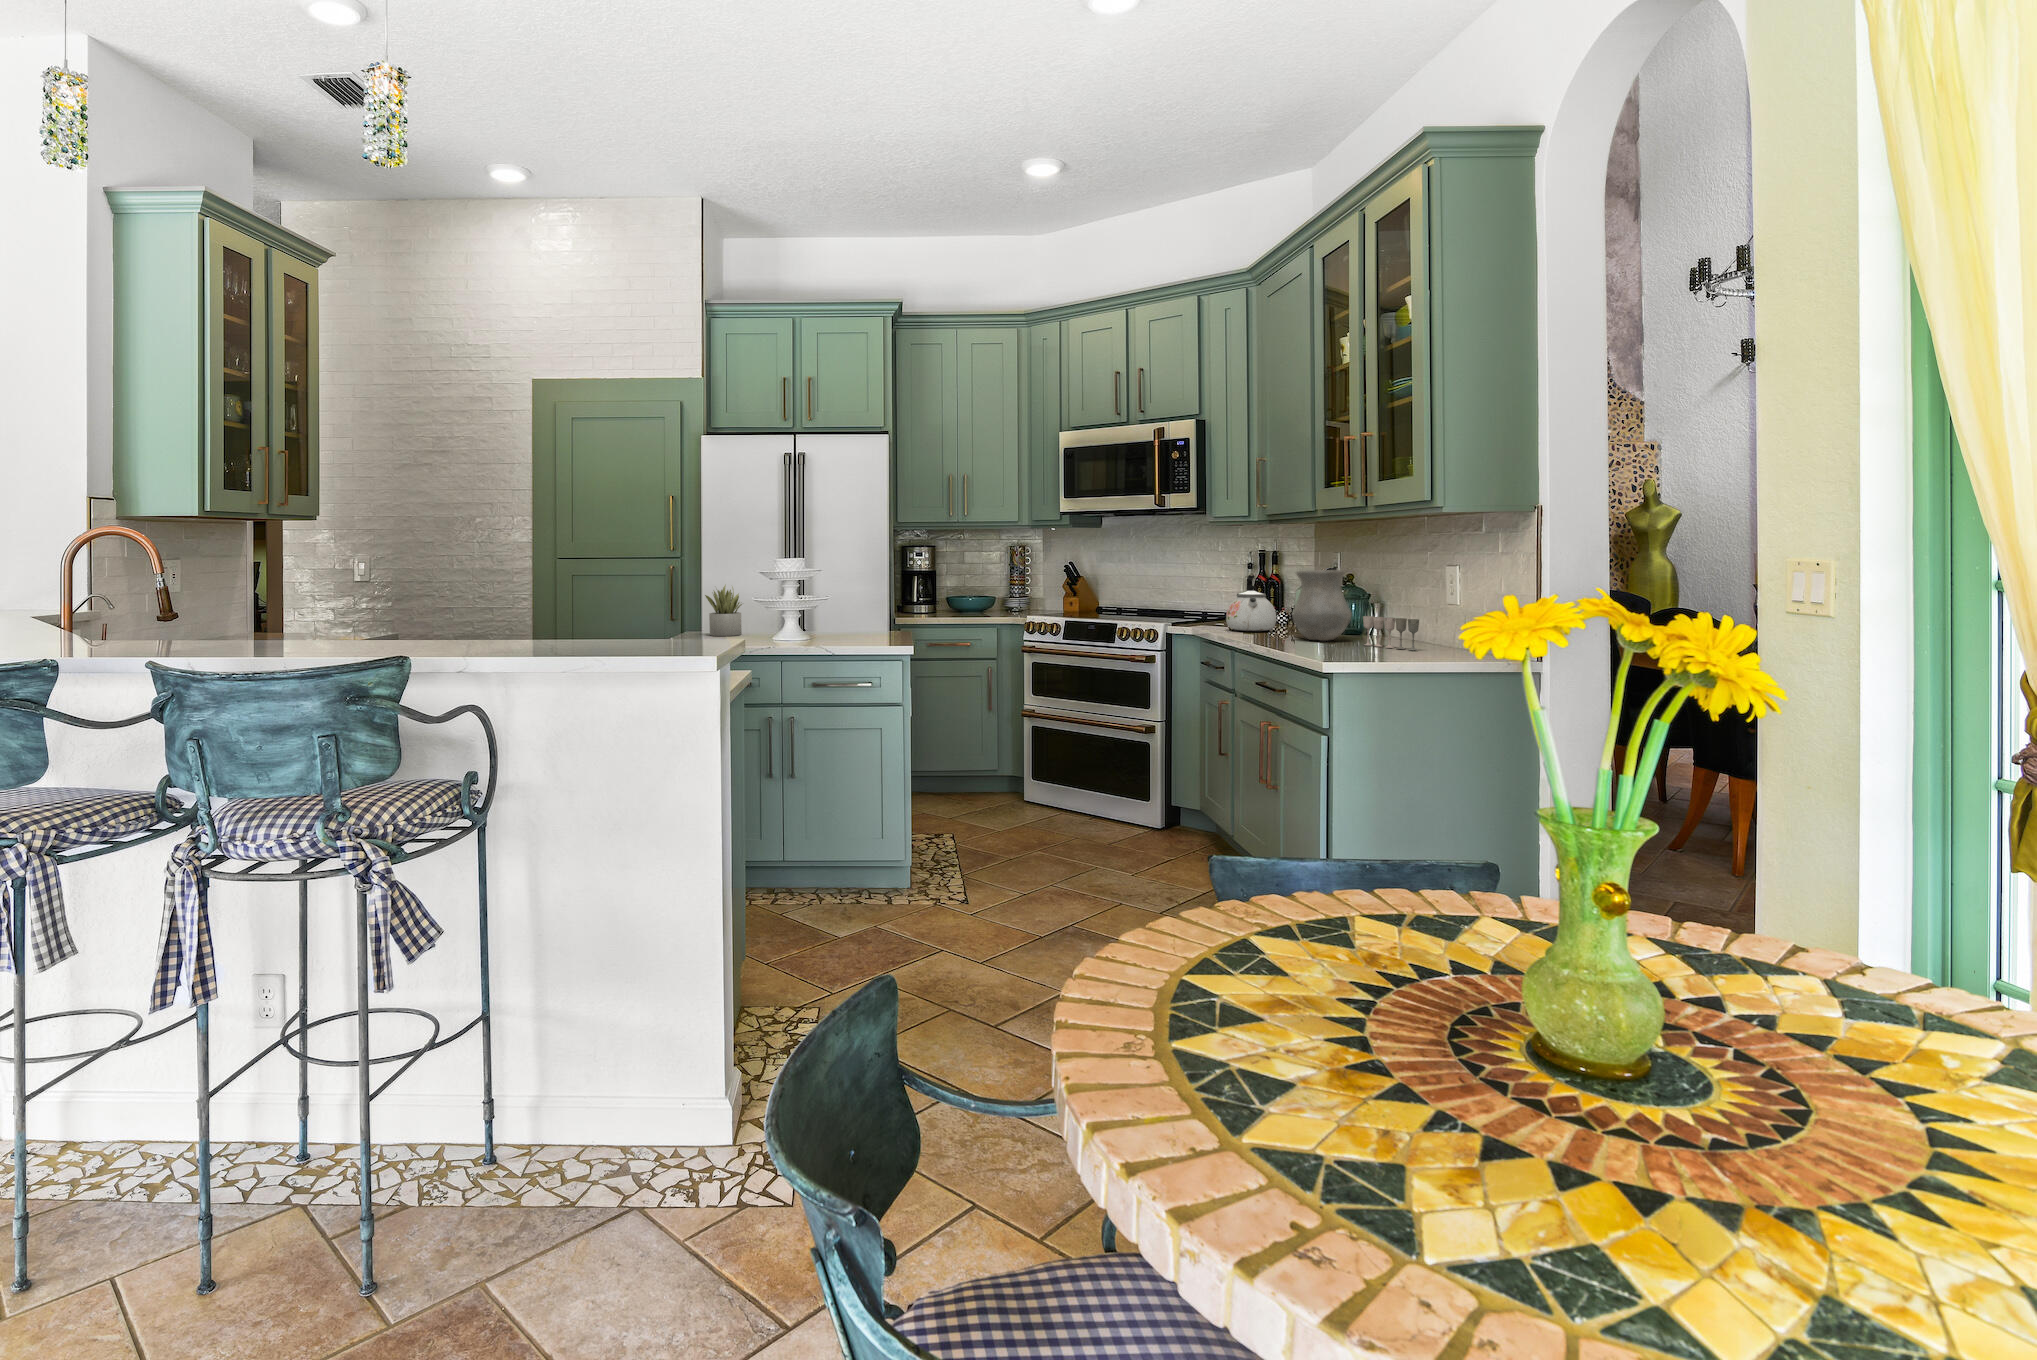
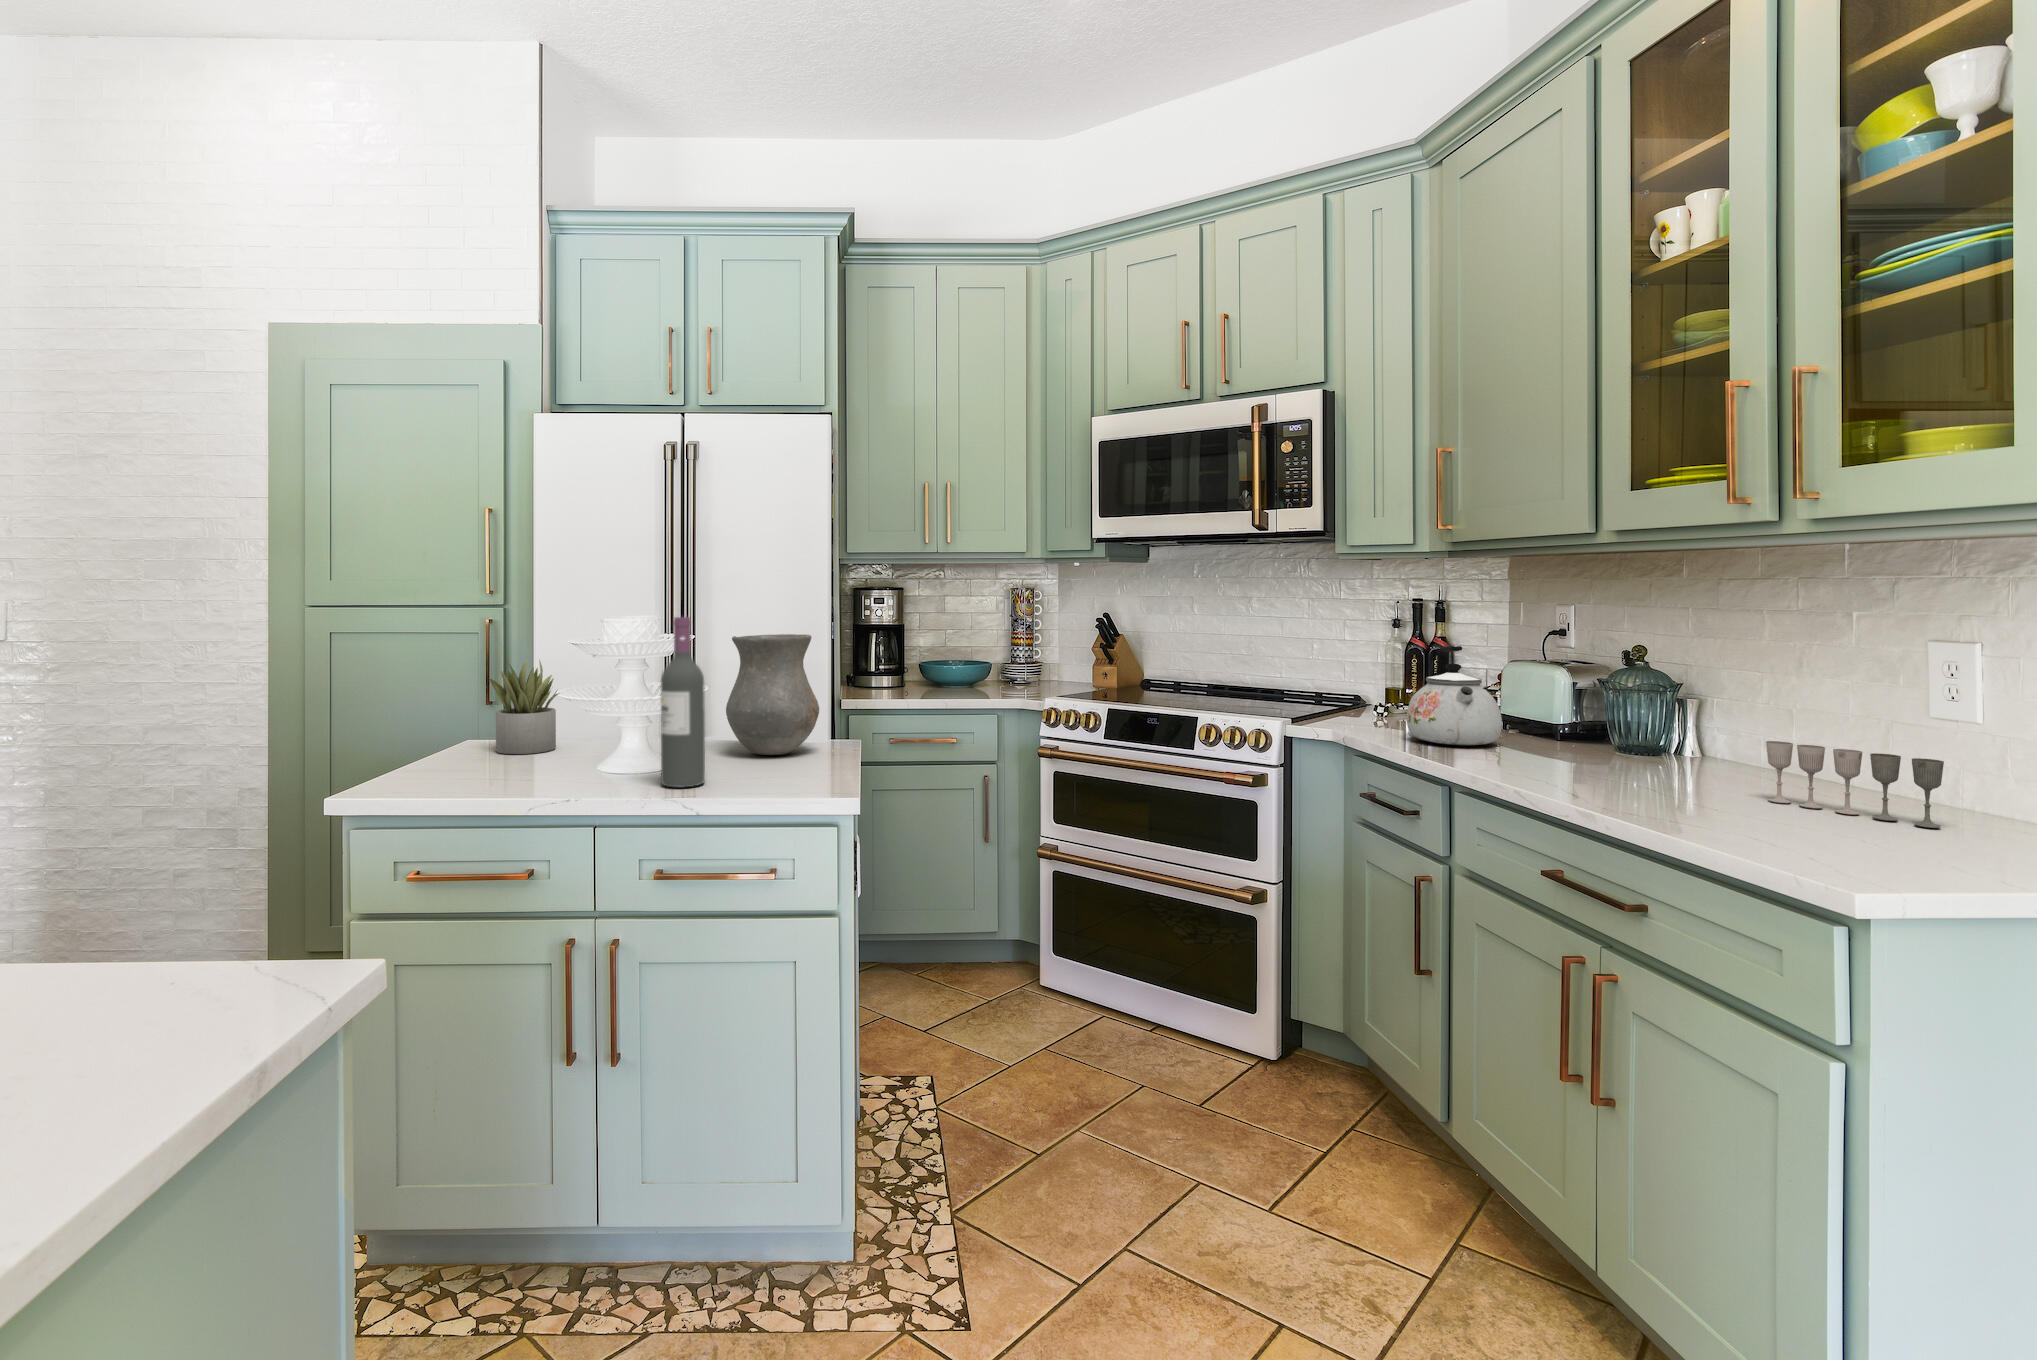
wine bottle: none [814,558,836,643] -> present [661,617,705,788]
vase: present [1292,570,1352,641] -> present [726,634,819,755]

